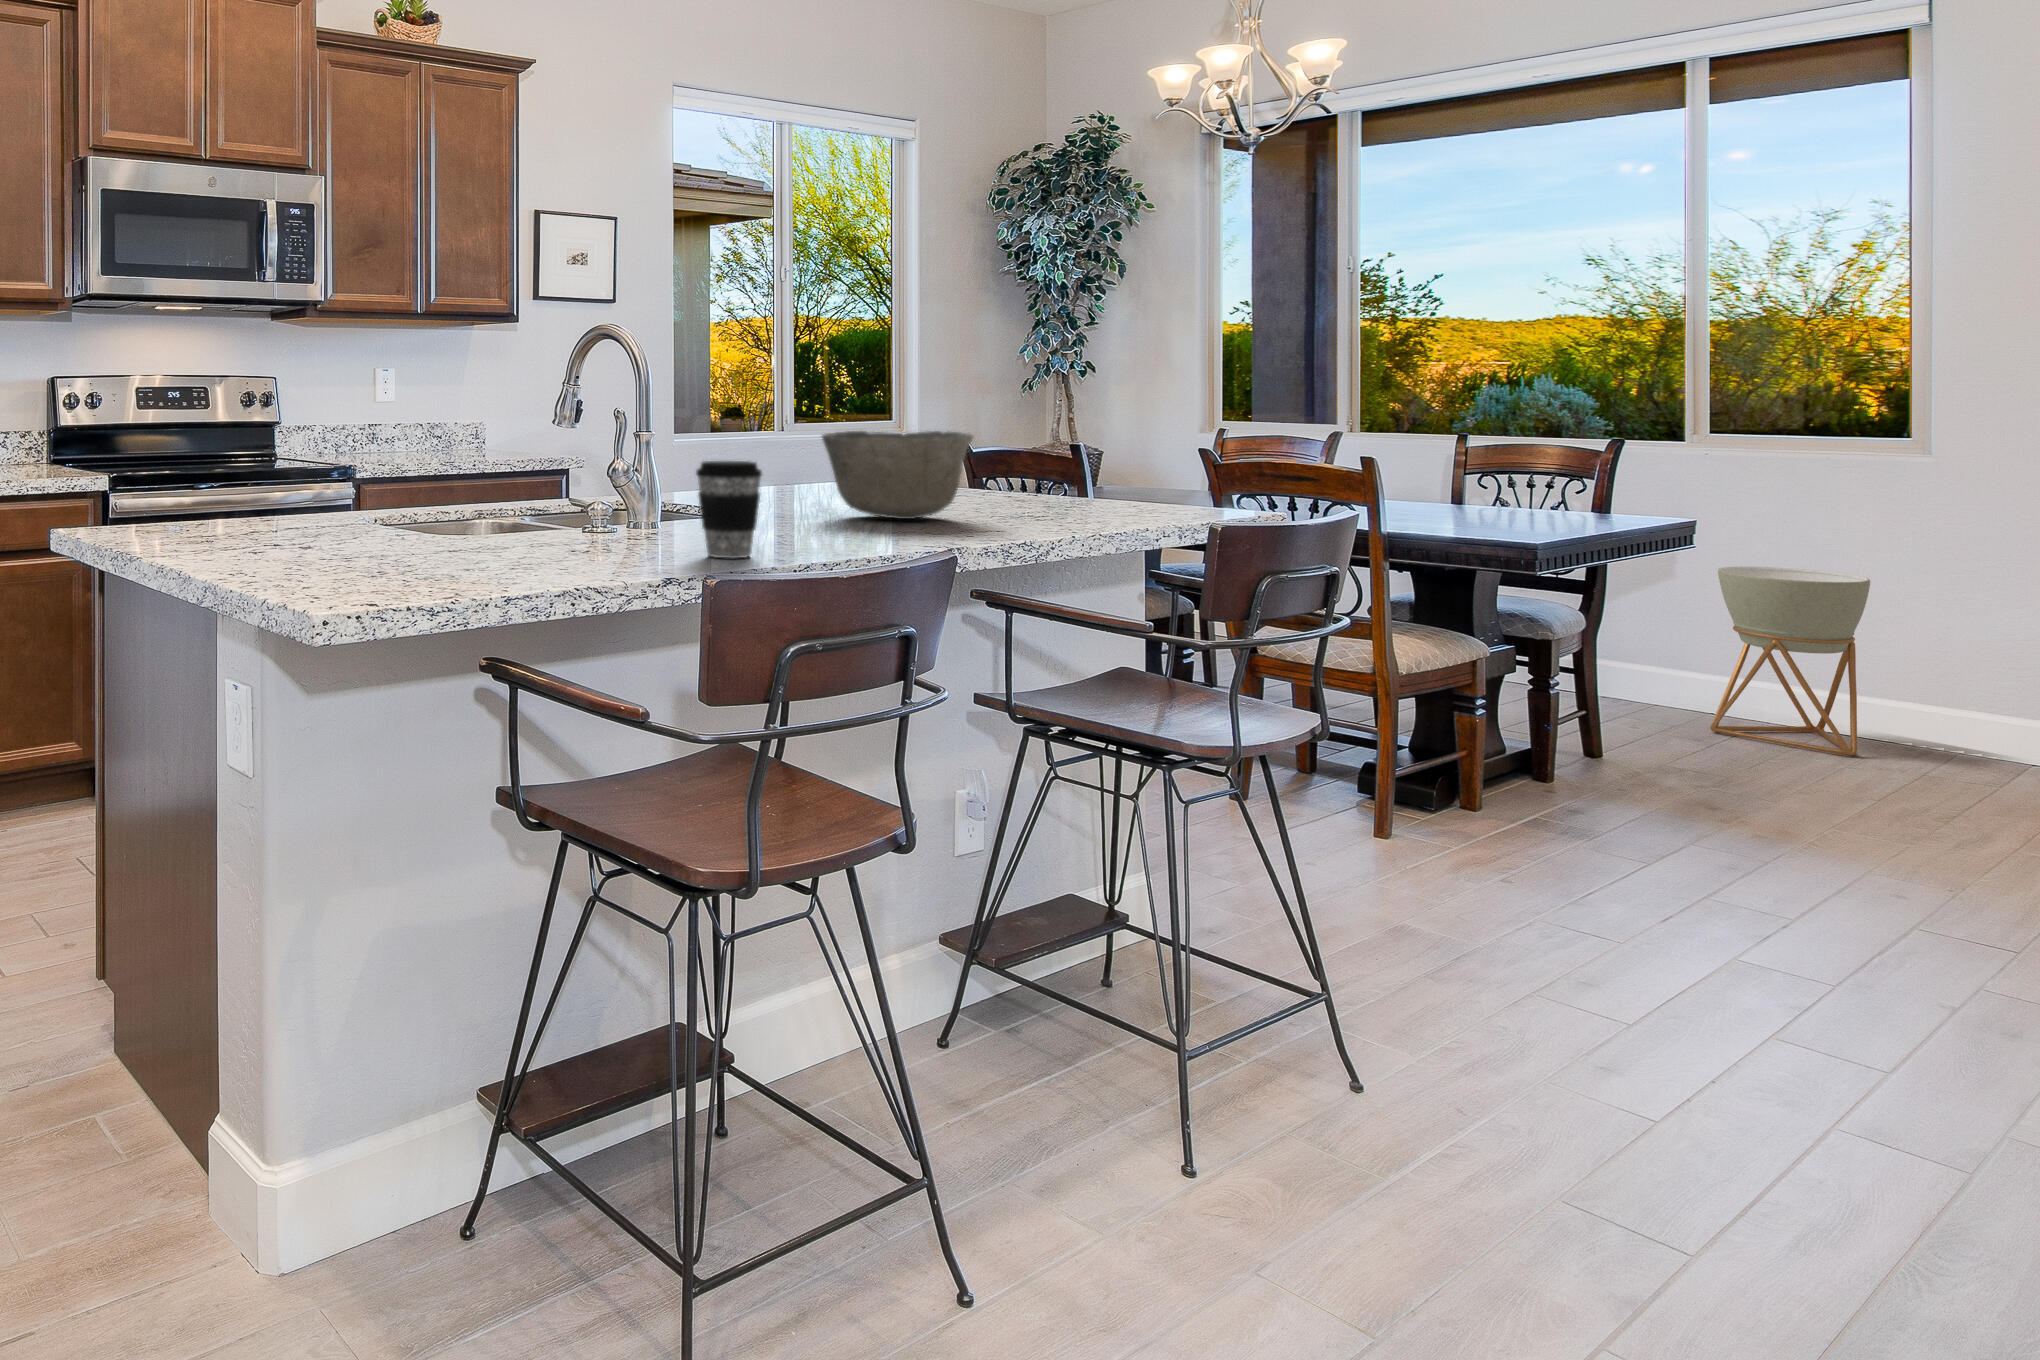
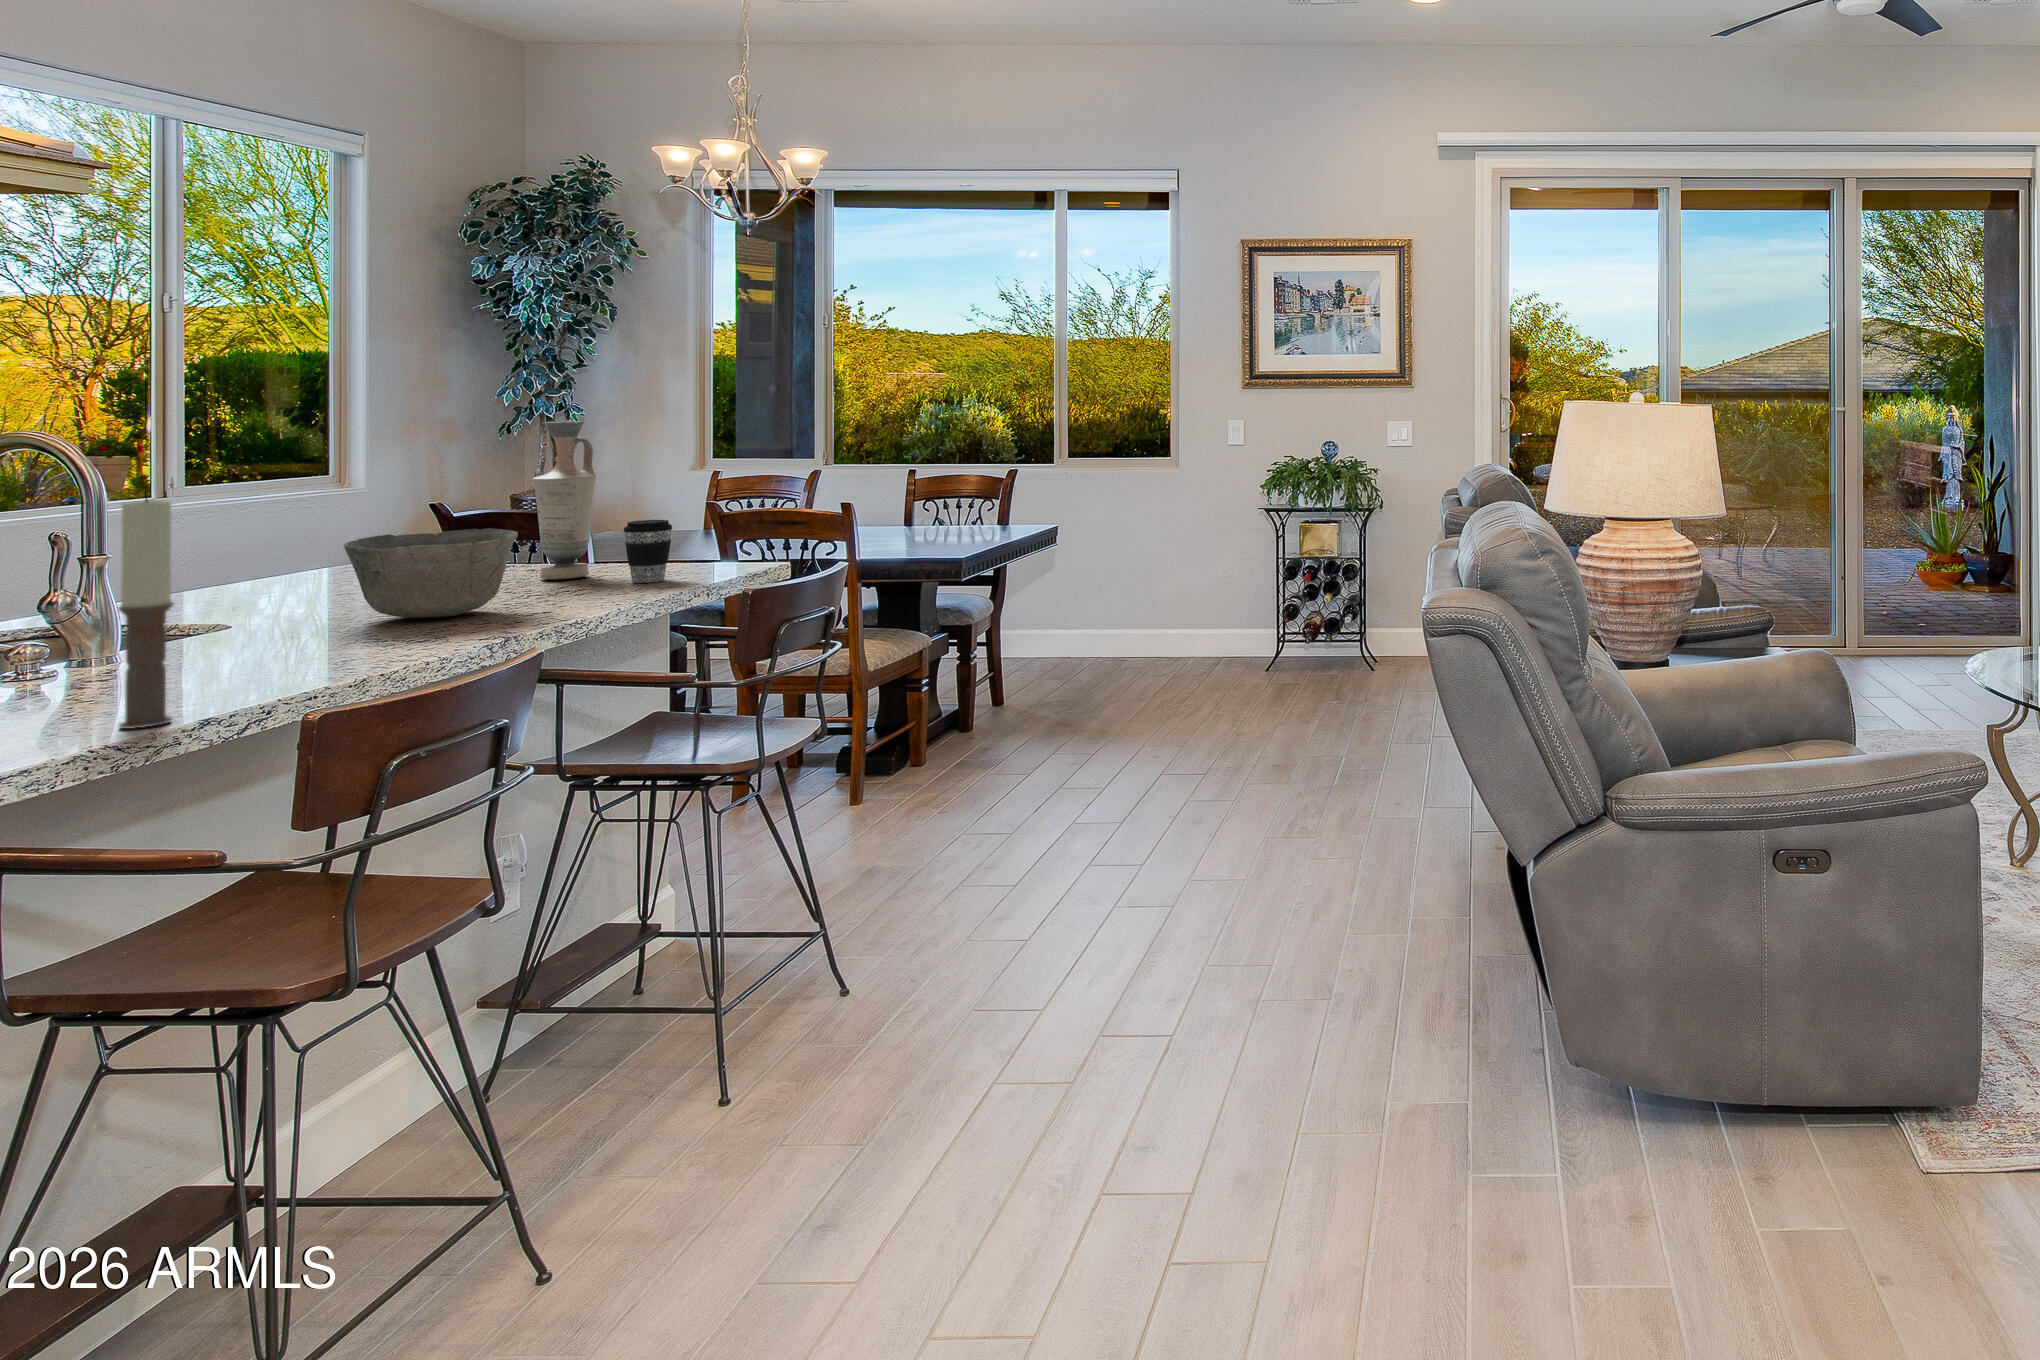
vase: none [1002,327,1065,501] -> present [532,422,596,580]
candle: none [593,338,631,570] -> present [119,494,173,729]
coffee cup: present [696,461,762,558] -> present [624,520,672,583]
planter: present [1710,566,1870,756] -> none [1072,548,1158,670]

